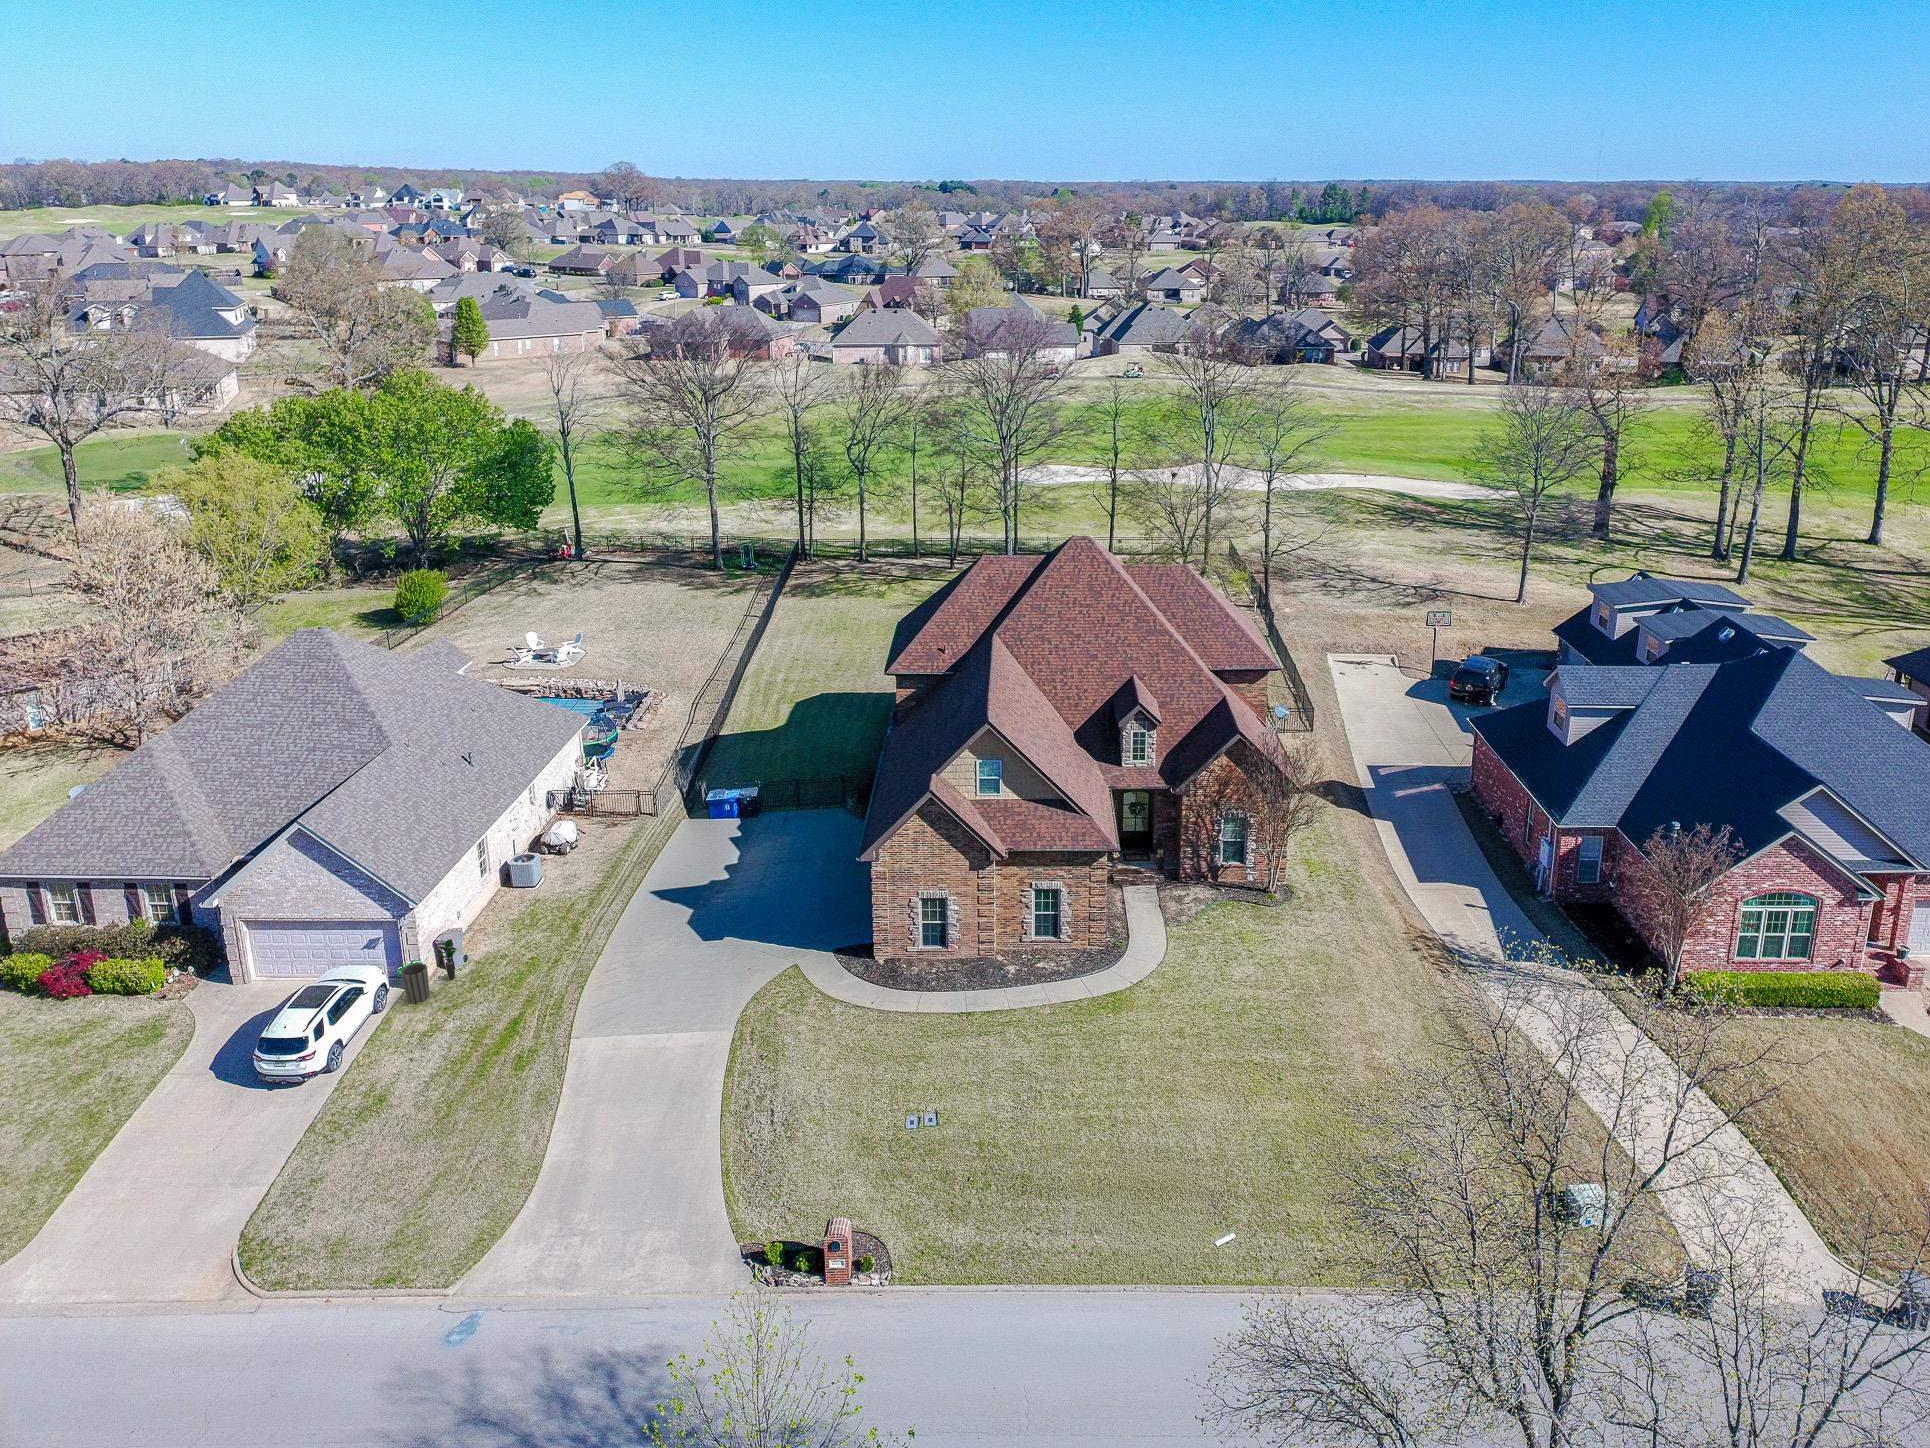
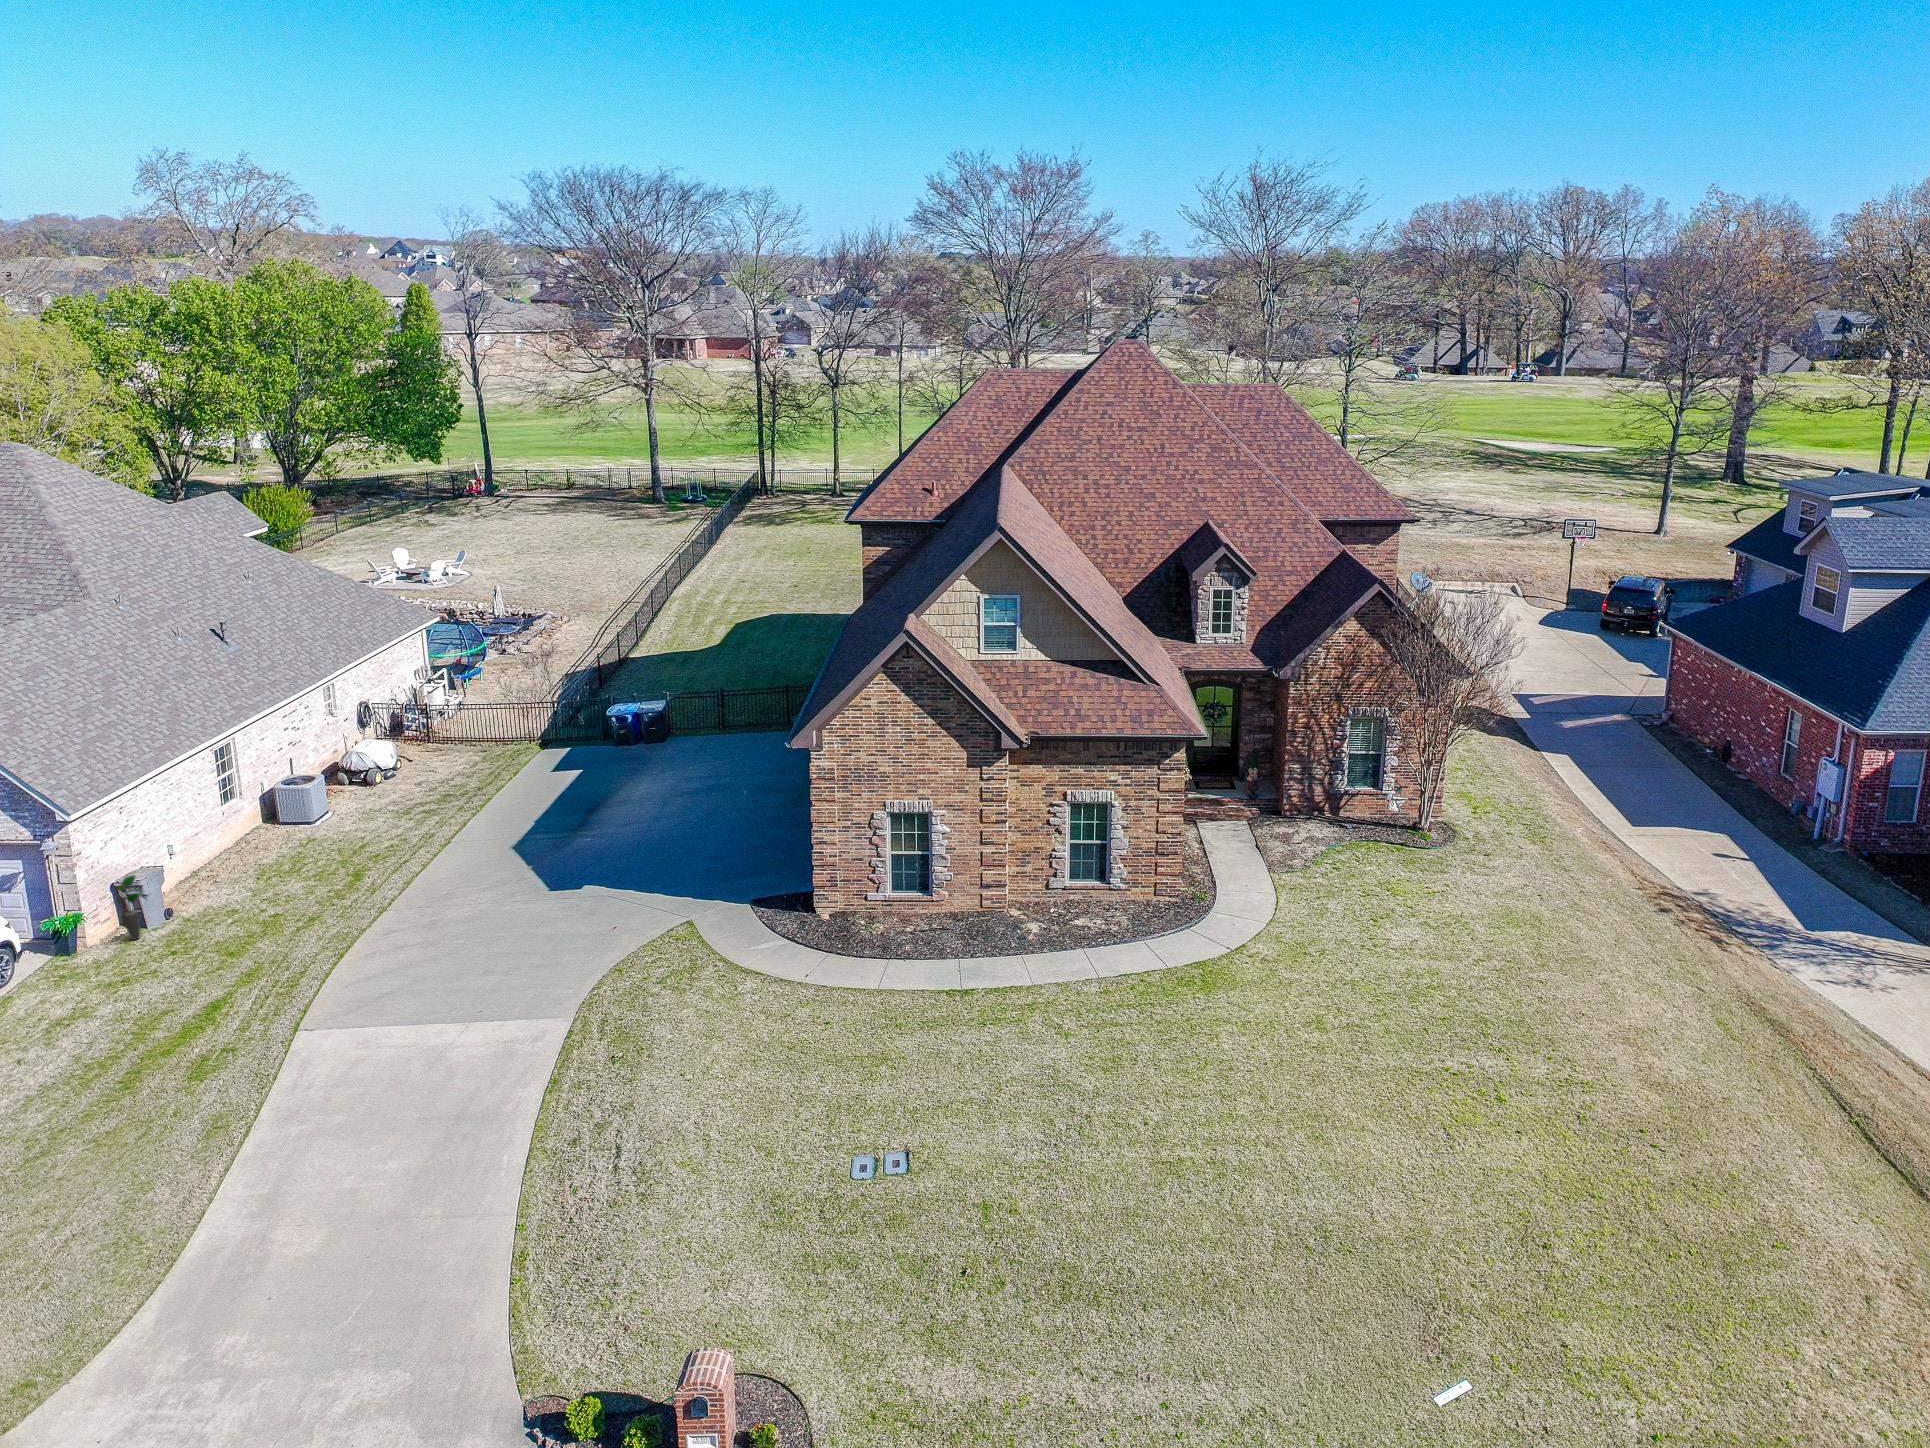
trash can: present [401,963,430,1003] -> none [34,909,88,973]

